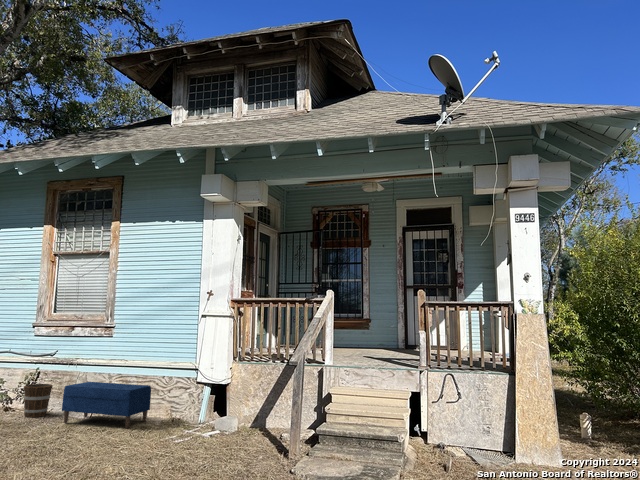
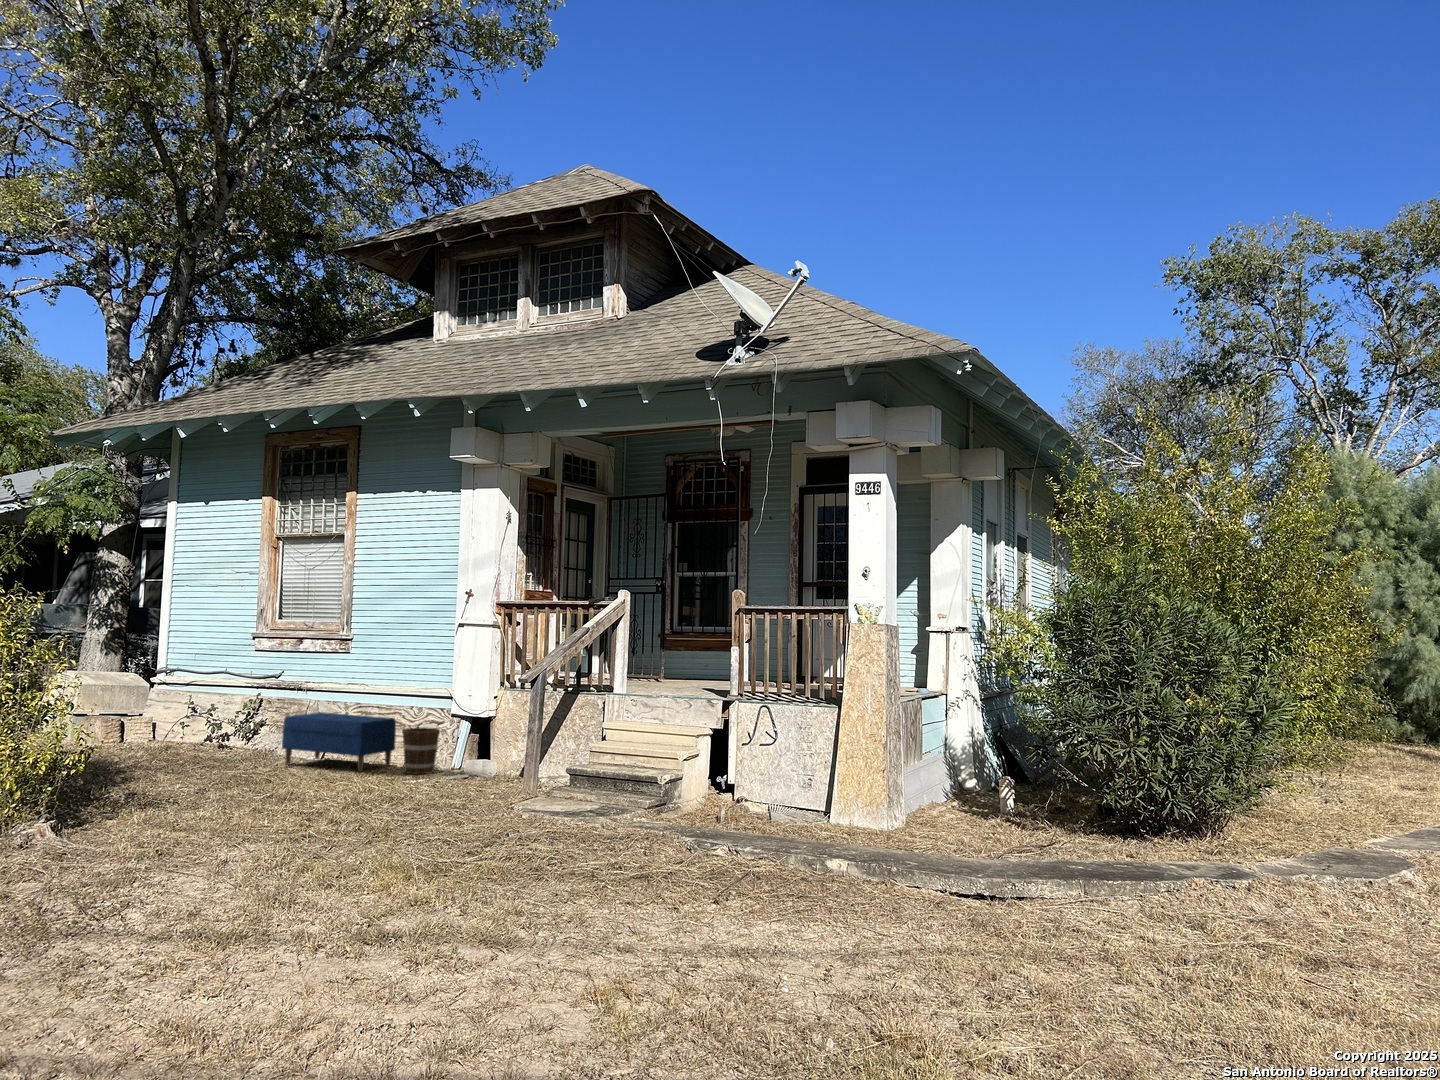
bucket: present [24,384,53,417] -> present [402,727,440,774]

